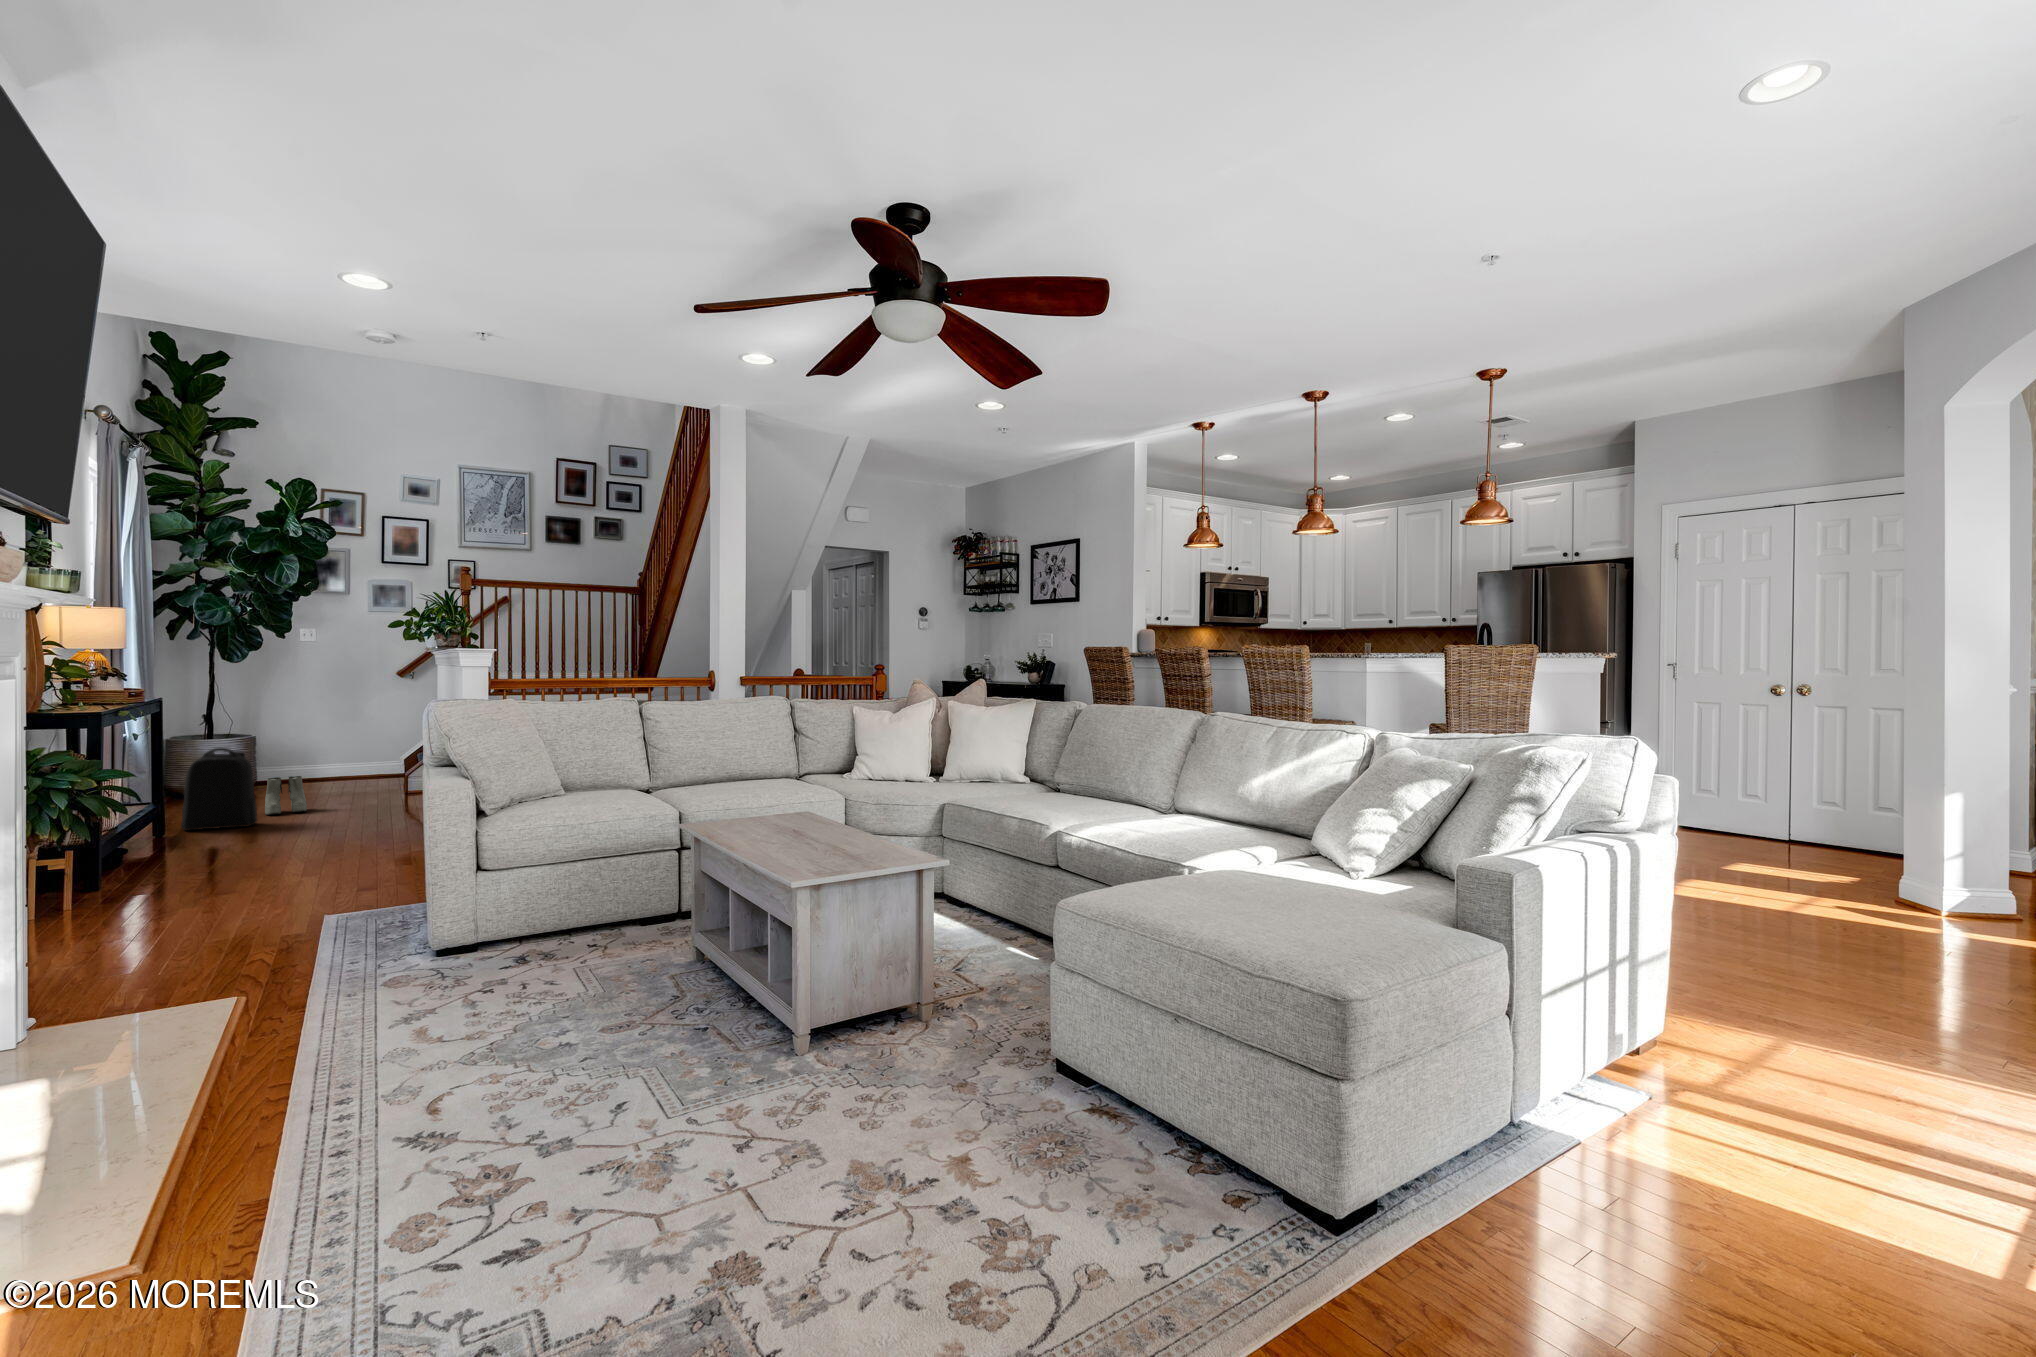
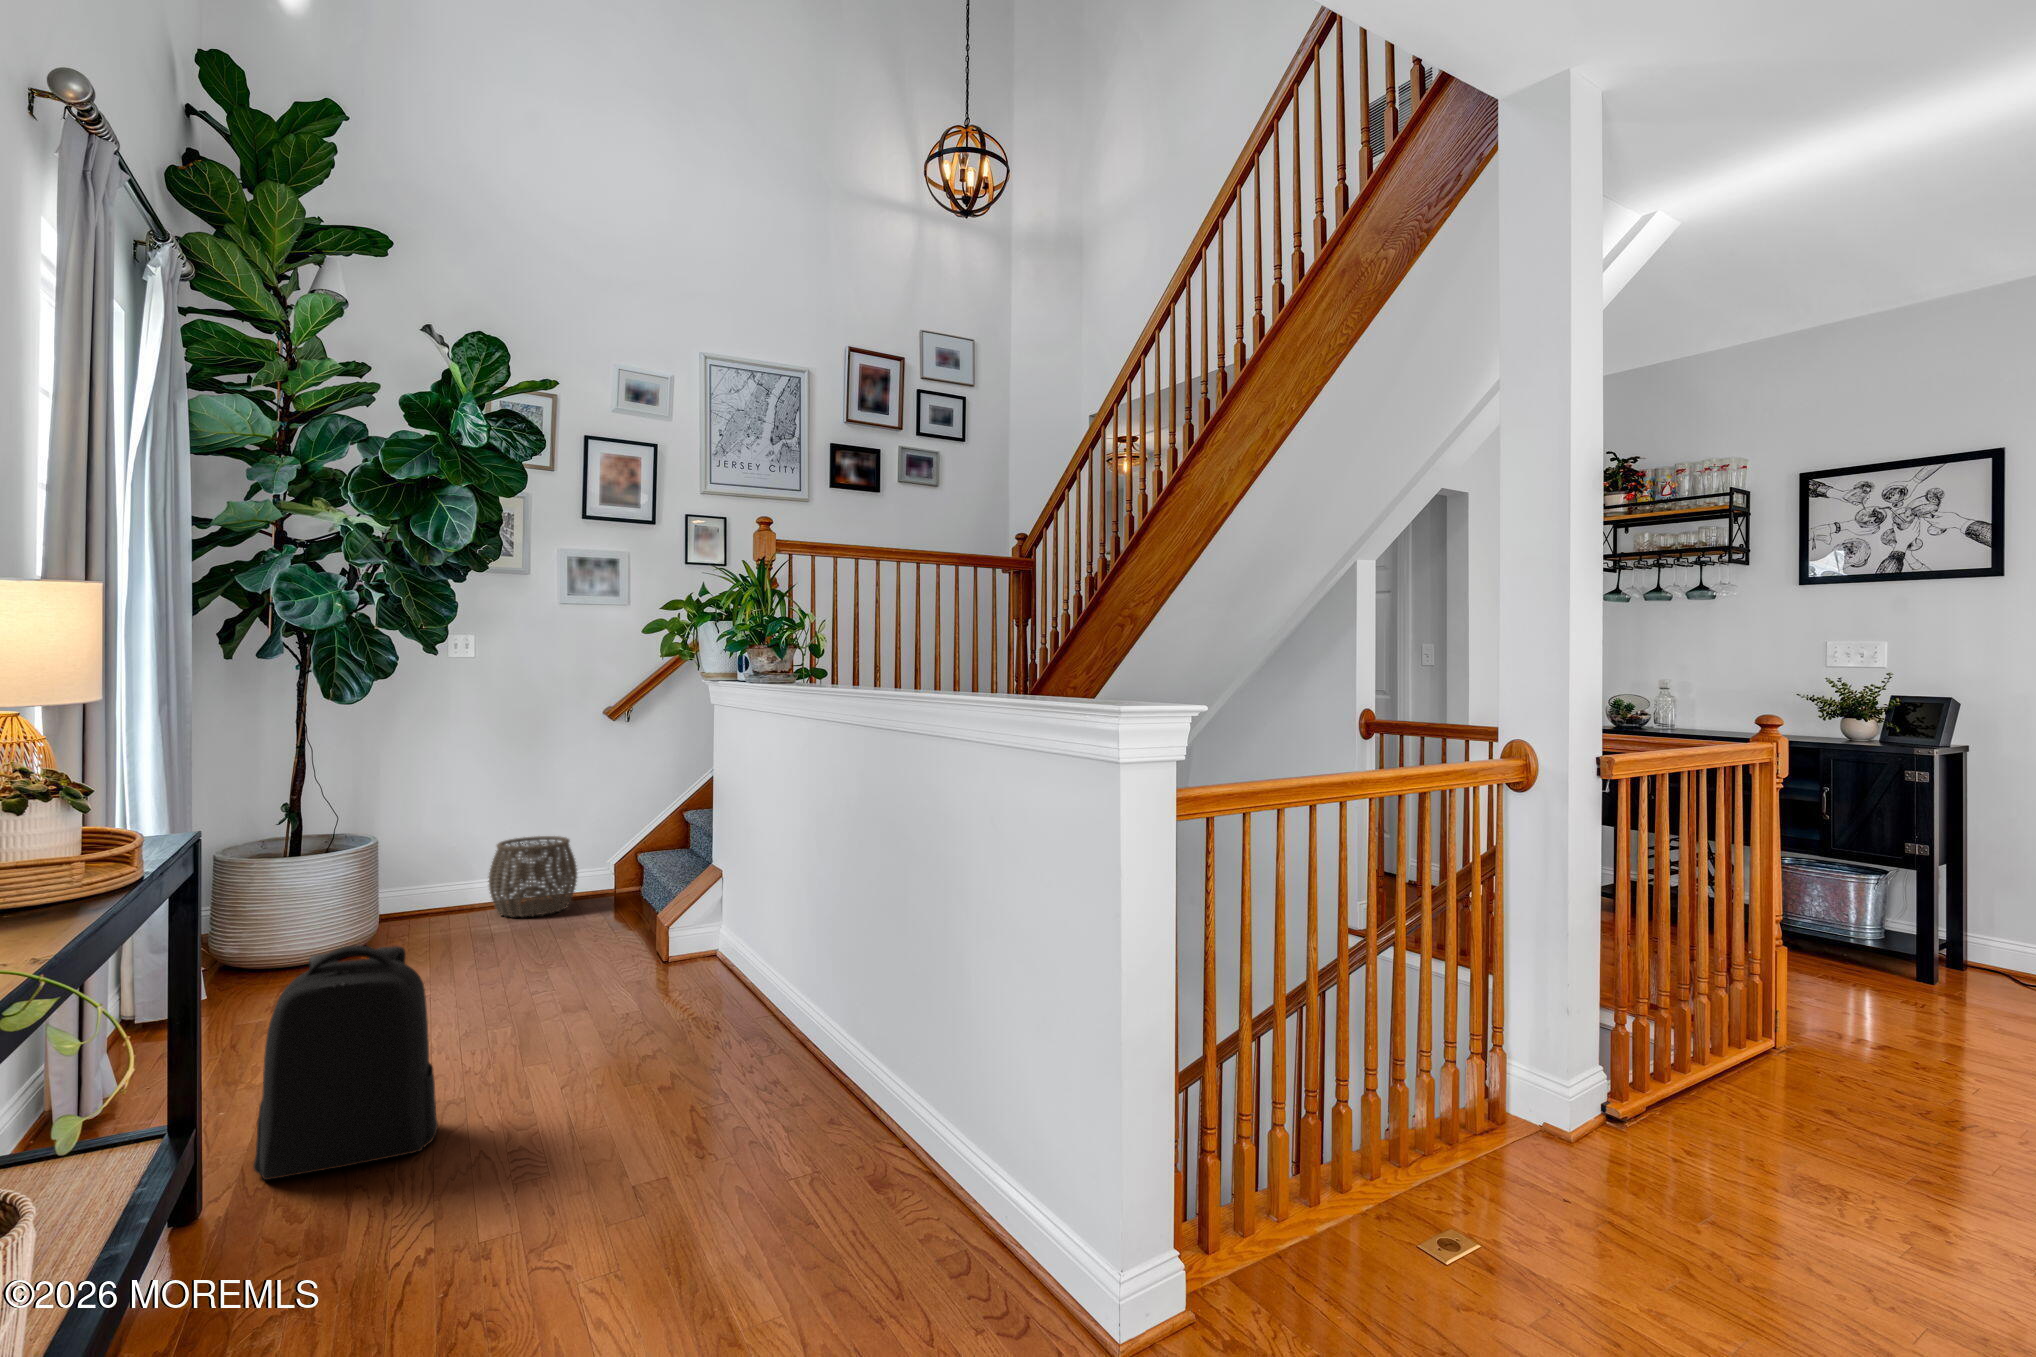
woven basket: none [320,742,374,783] -> present [488,836,577,917]
boots: present [265,776,307,815] -> none [435,967,523,1074]

